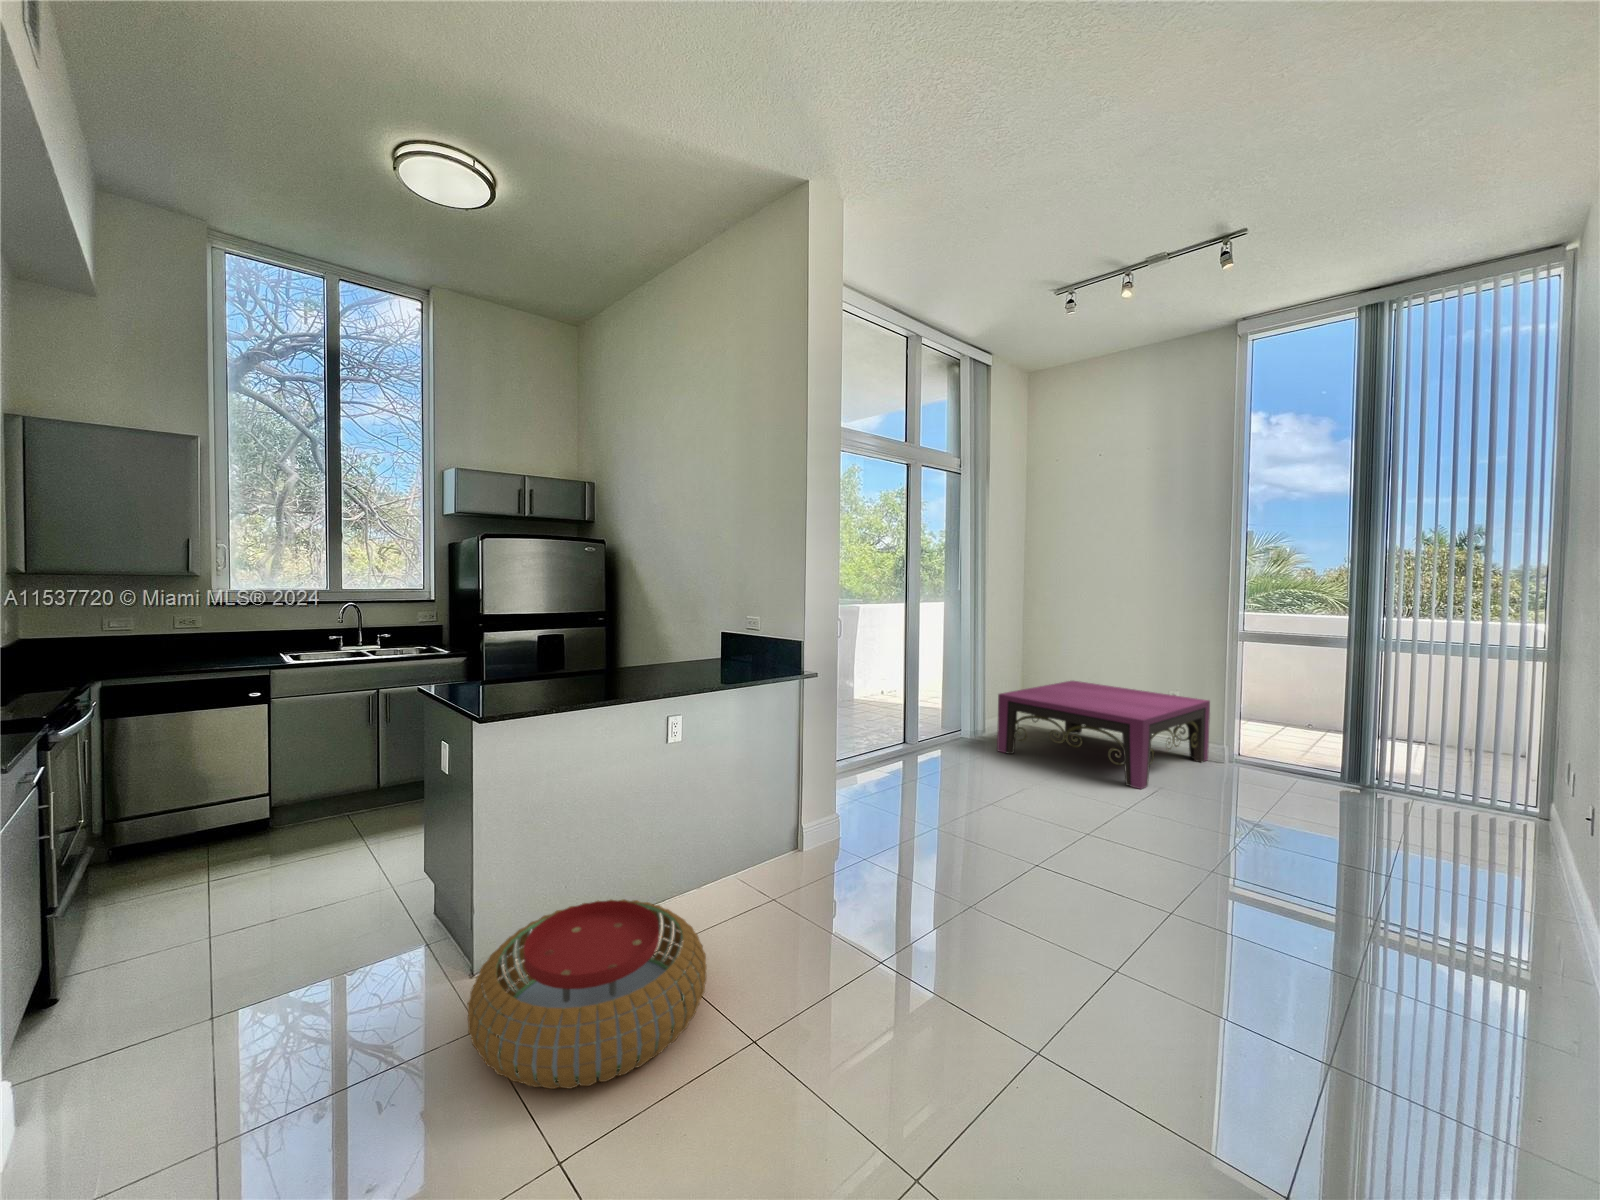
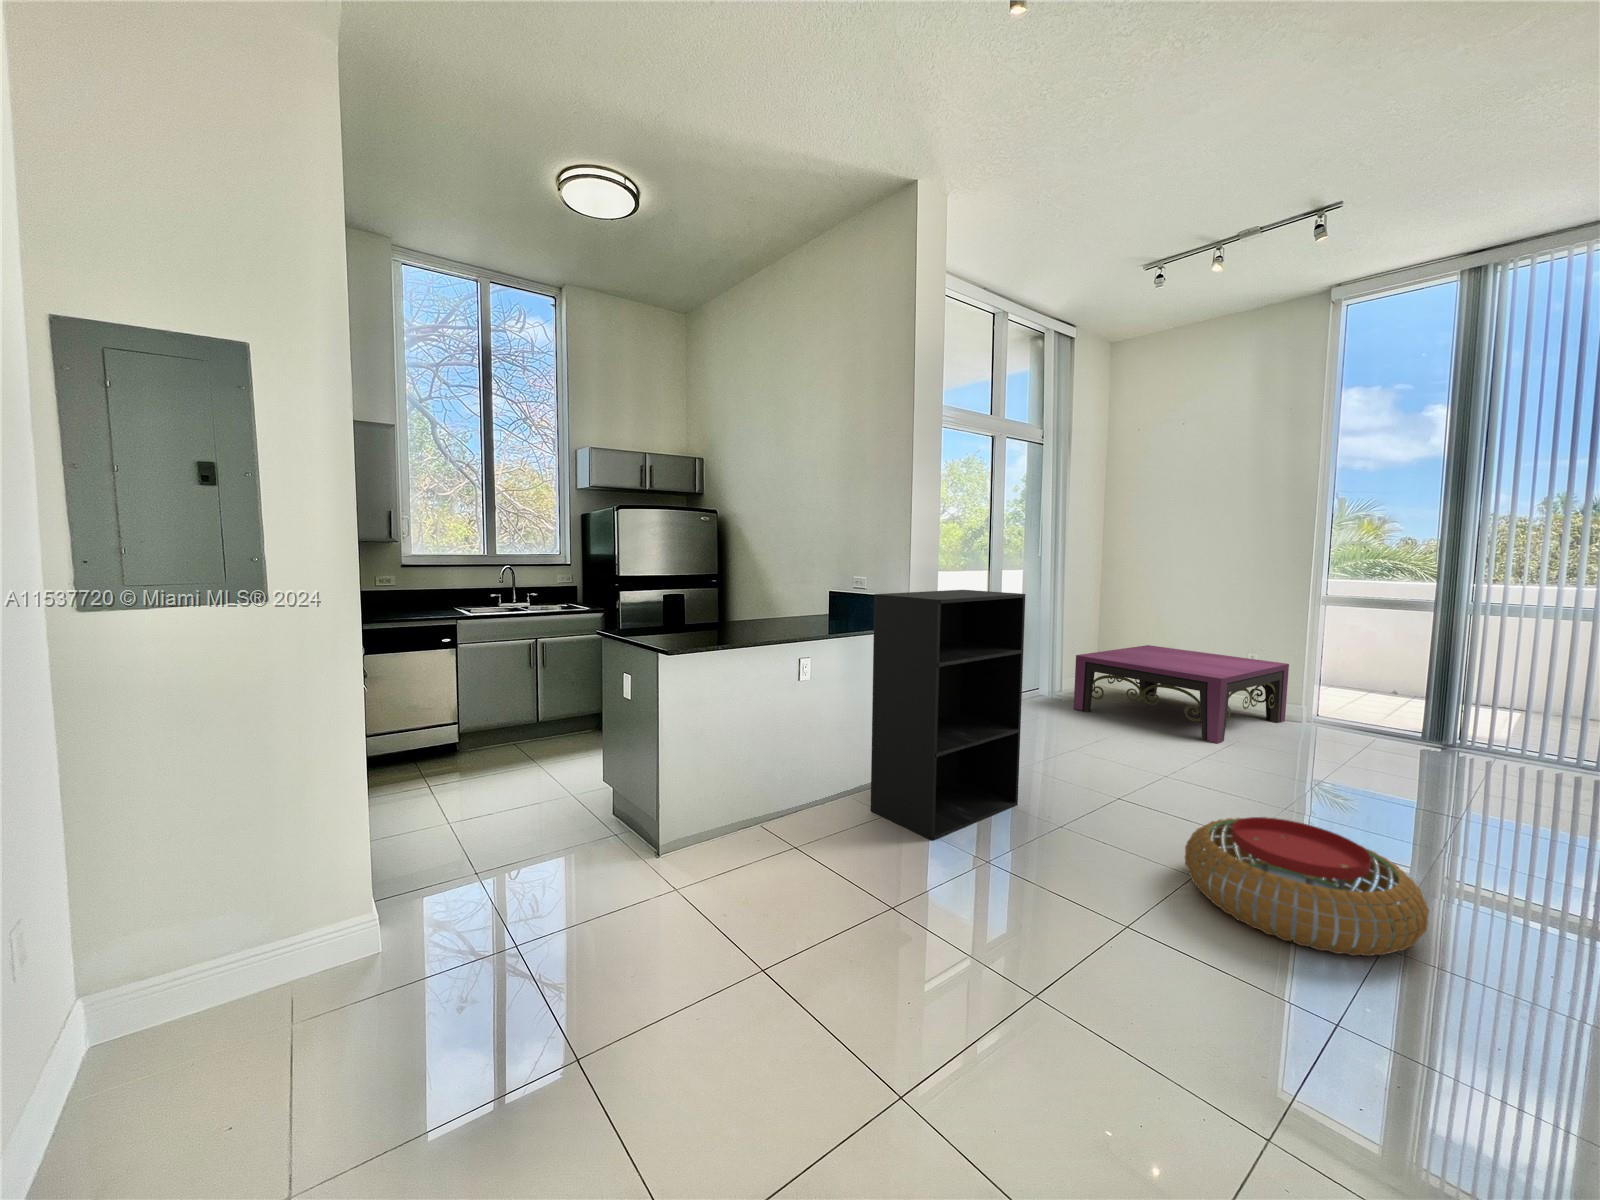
bookshelf: none [755,632,929,933] -> present [871,590,1026,840]
pouf: present [467,899,707,1089] -> present [1185,817,1429,956]

